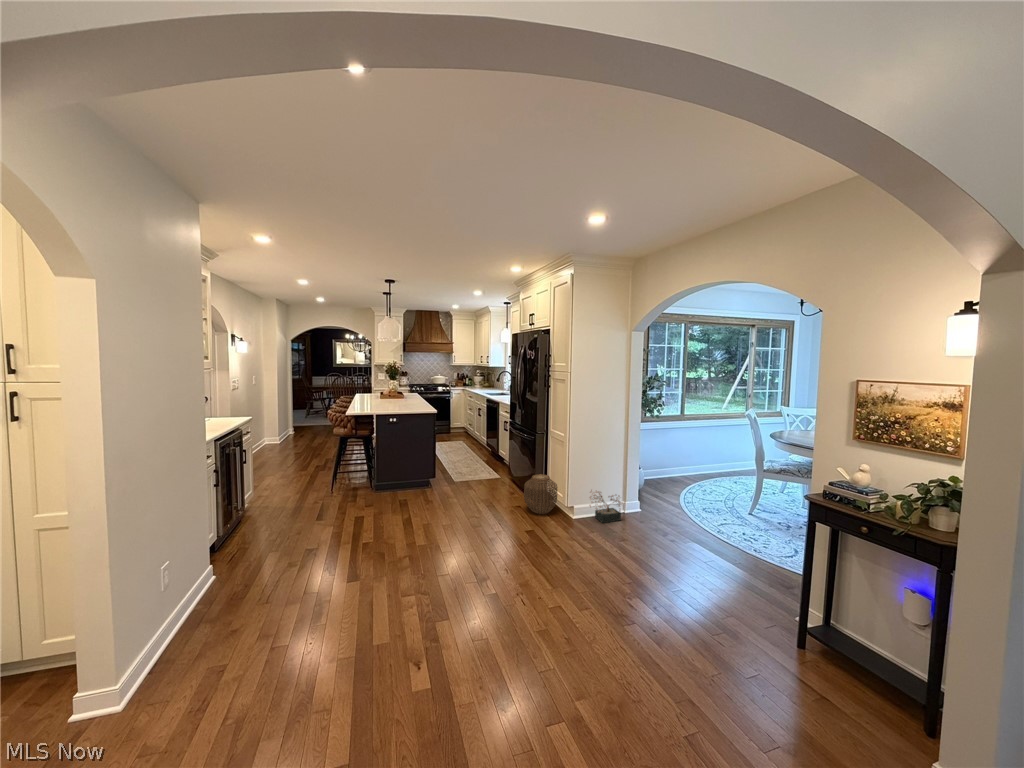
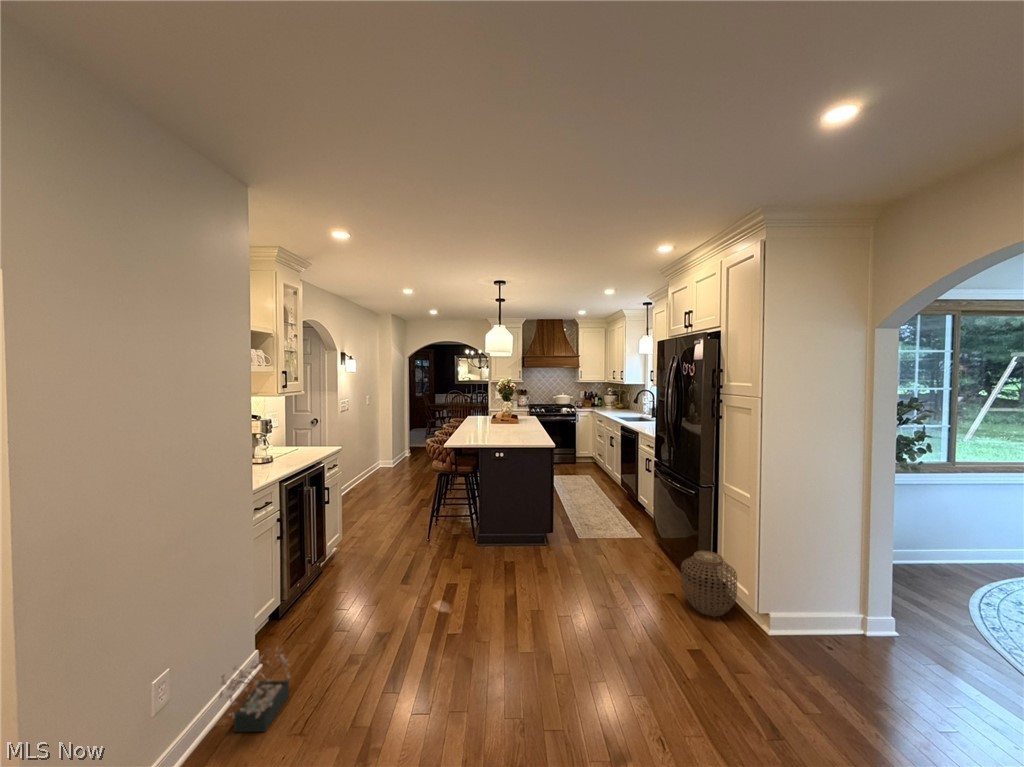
decorative plant: present [590,490,623,523] -> present [219,648,290,732]

